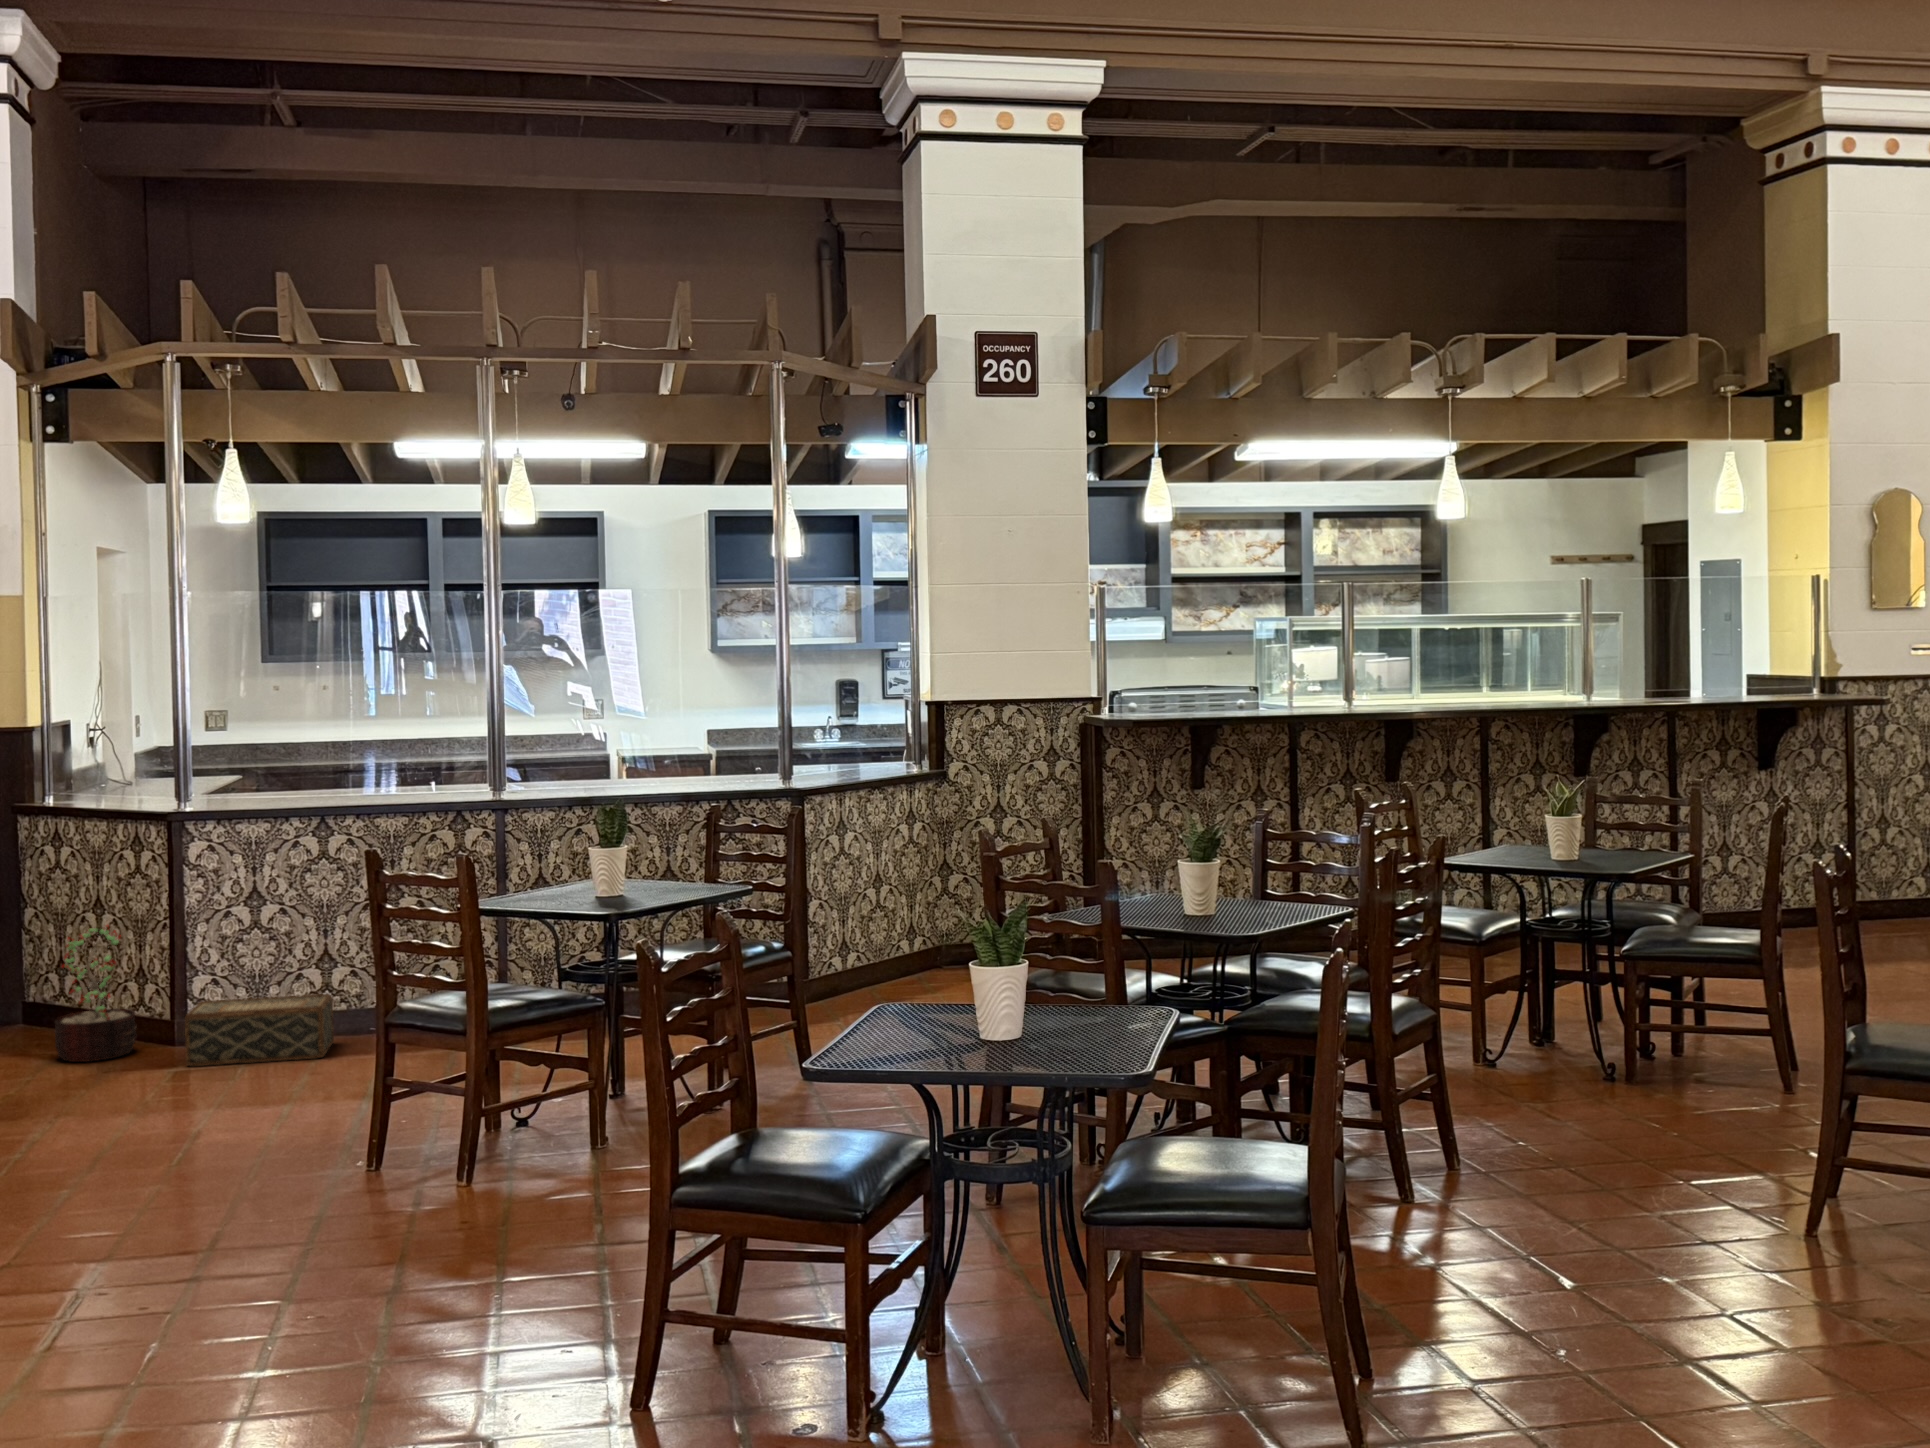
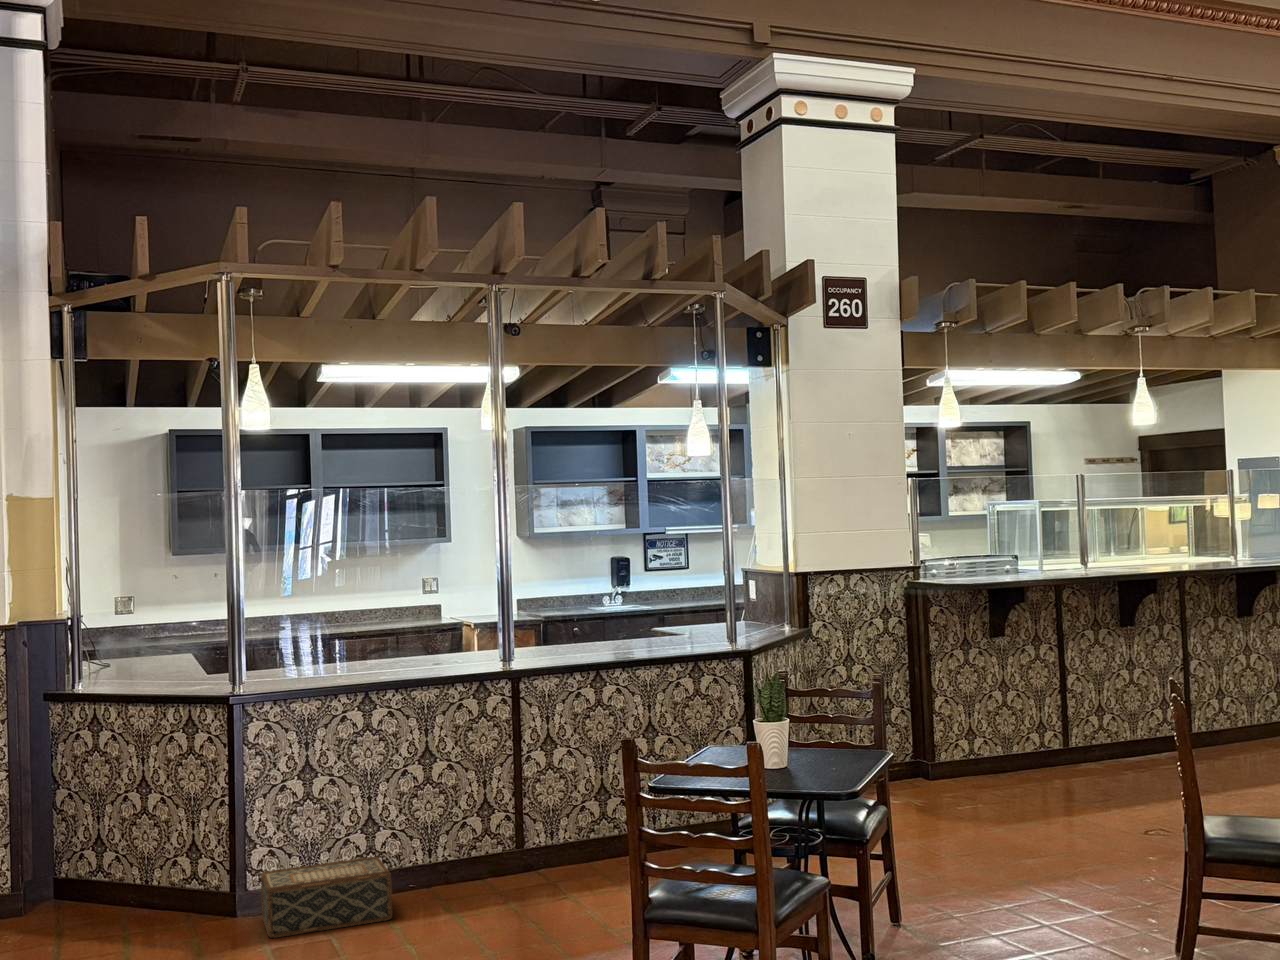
decorative plant: present [55,925,137,1062] -> none [125,803,200,940]

